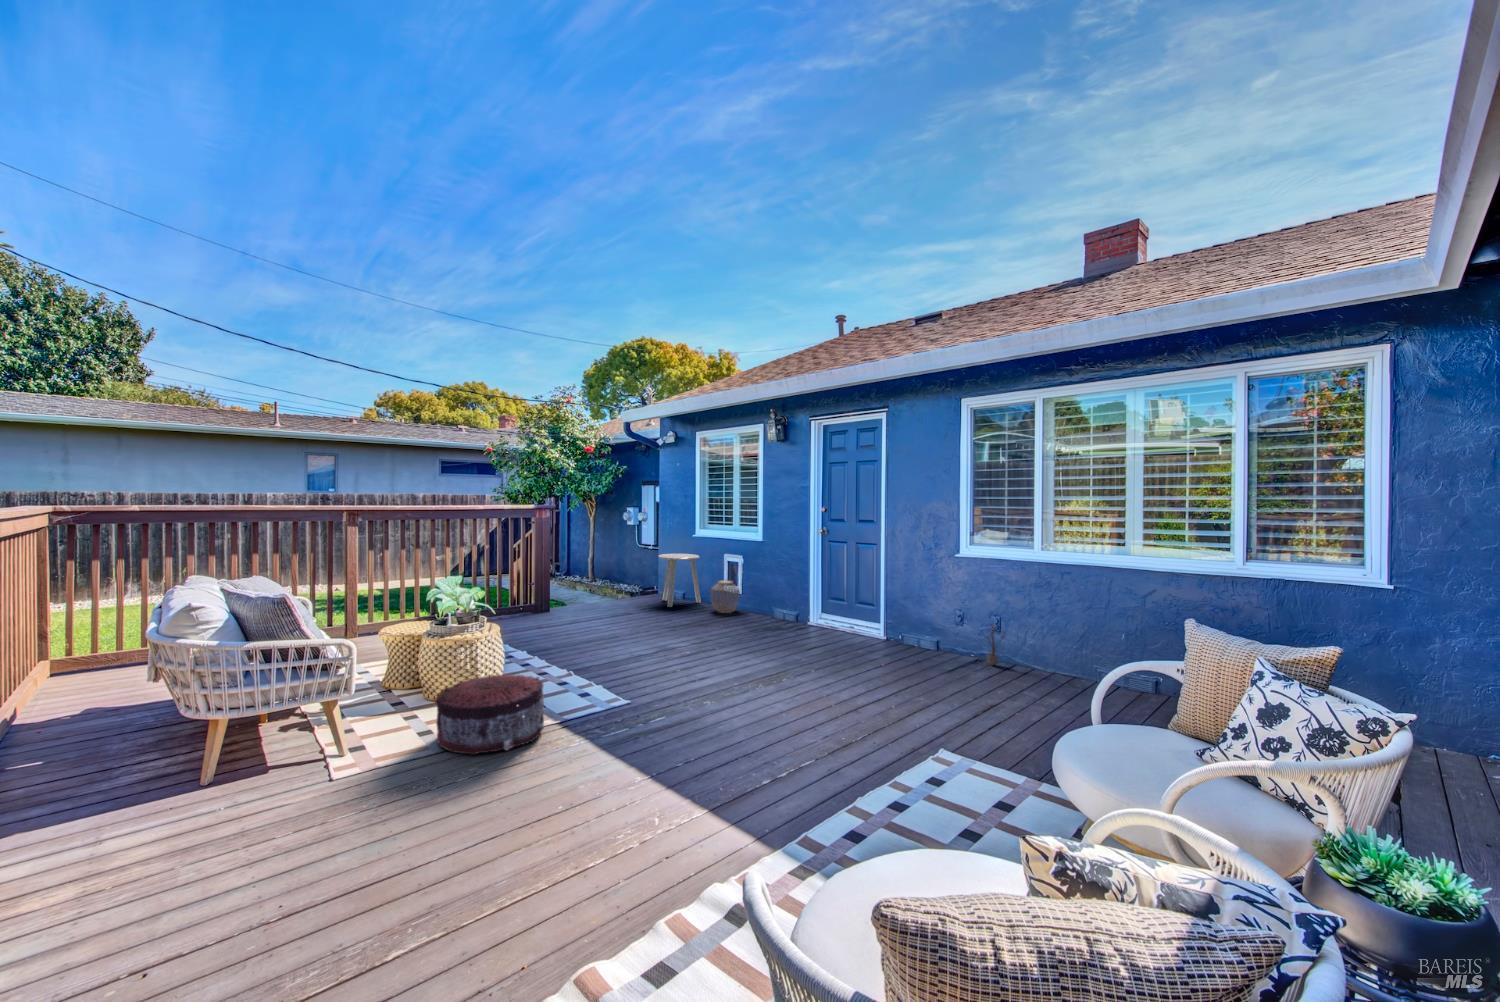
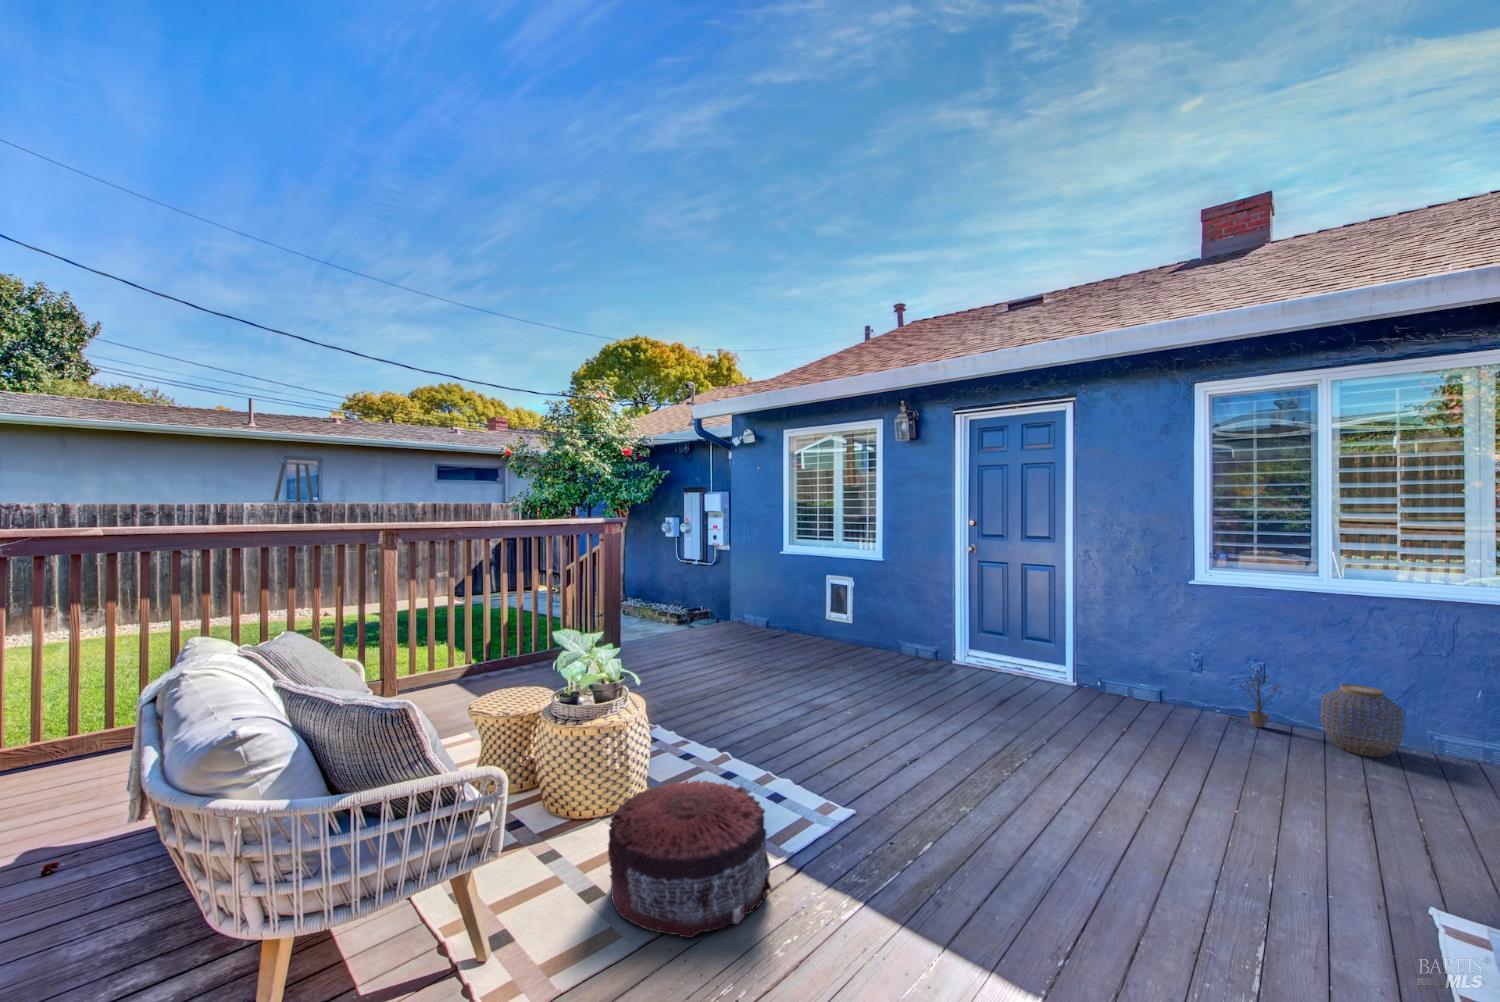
side table: present [658,554,701,607] -> present [274,462,315,502]
woven basket: present [711,580,739,613] -> present [1321,684,1404,757]

